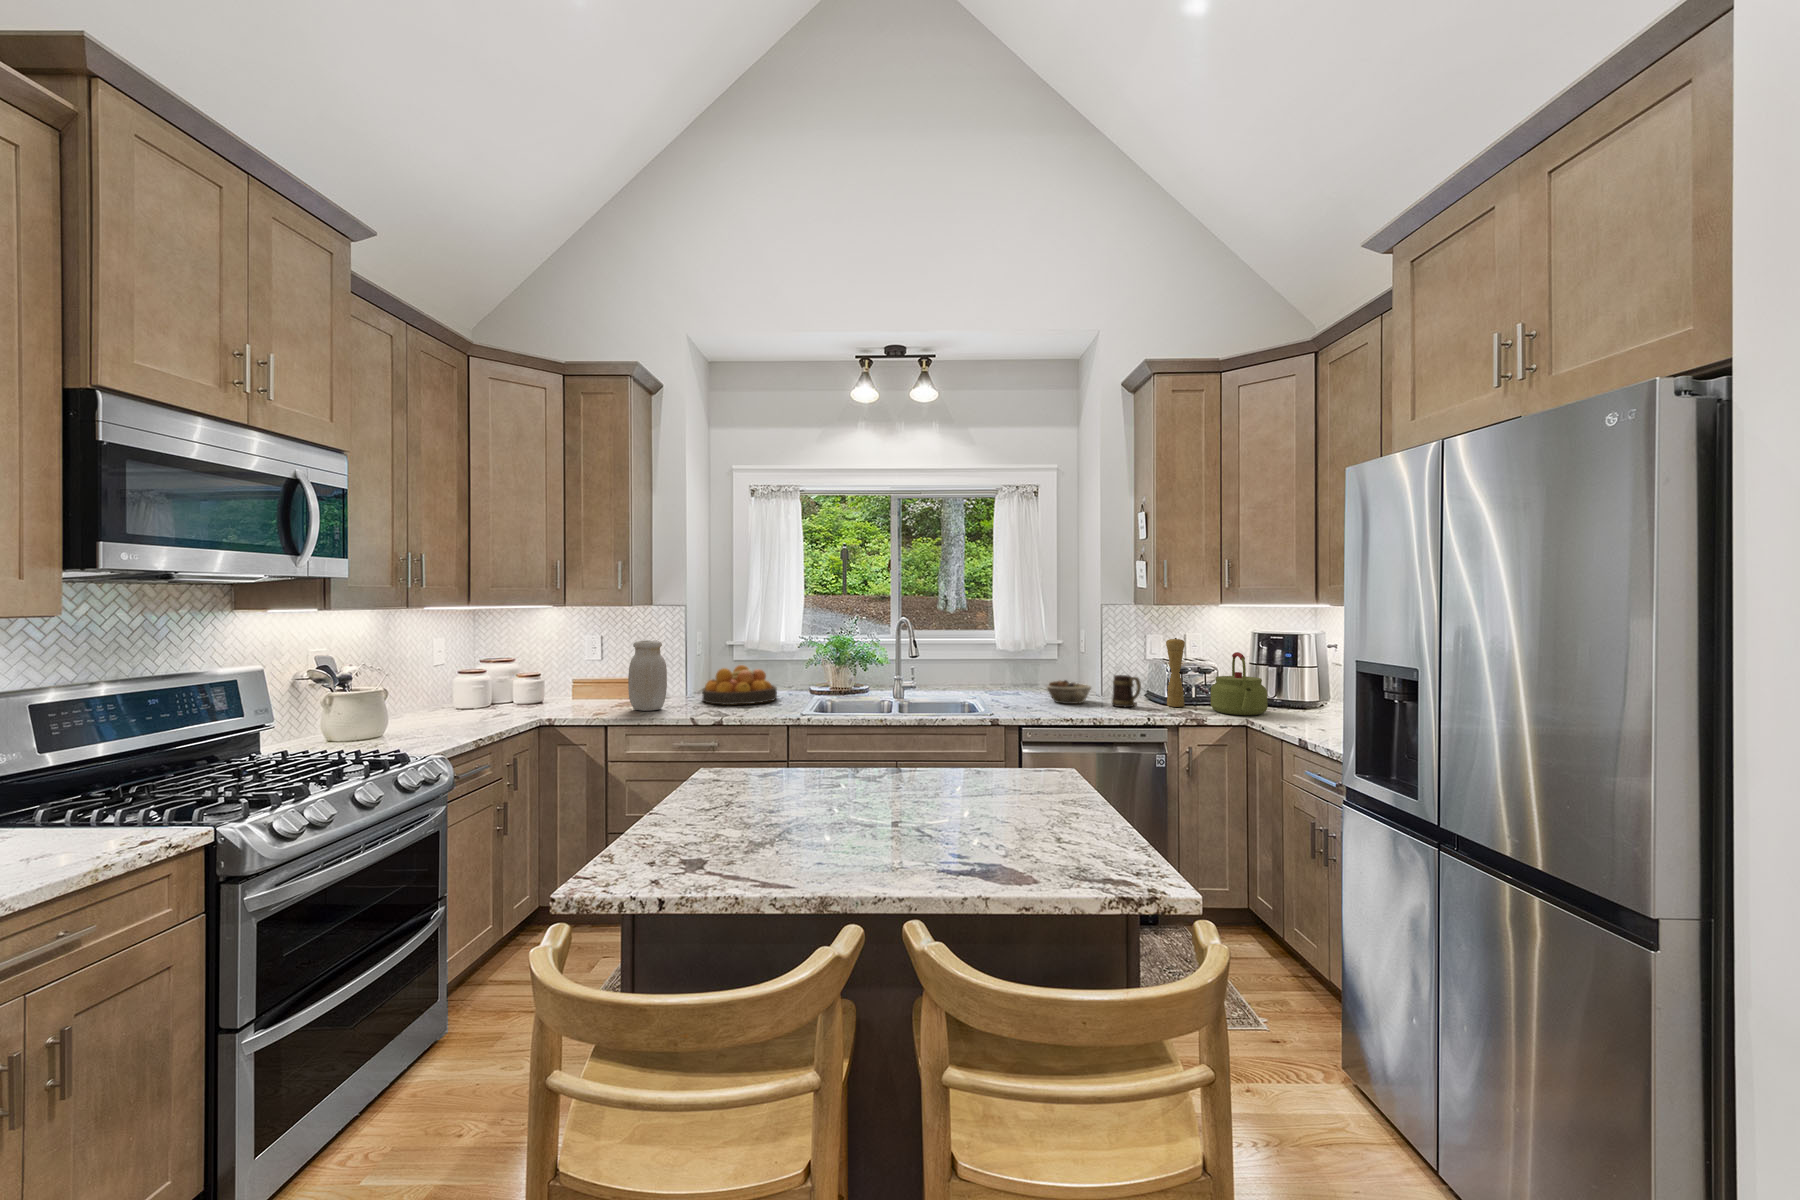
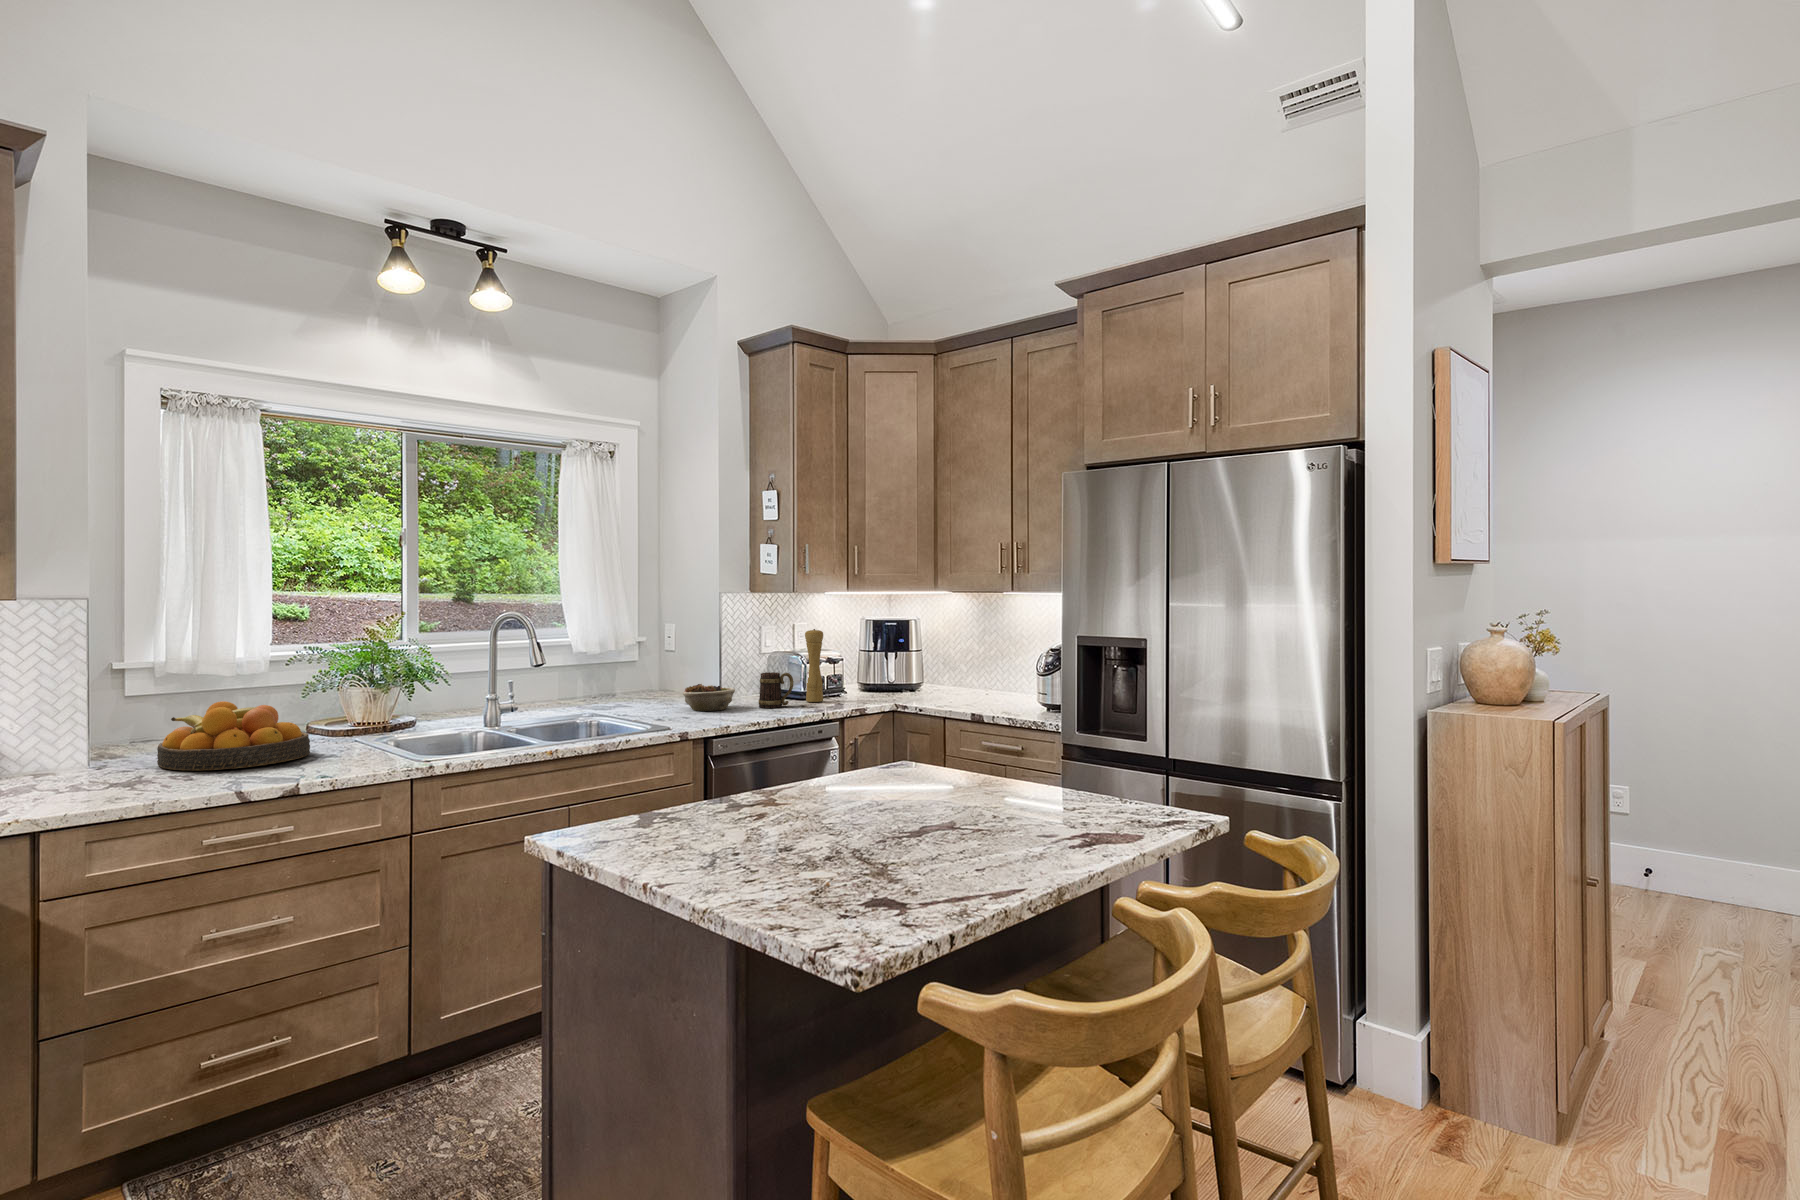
jar: present [628,640,667,711] -> none [58,664,147,797]
kettle: present [1211,652,1268,715] -> none [850,641,901,702]

